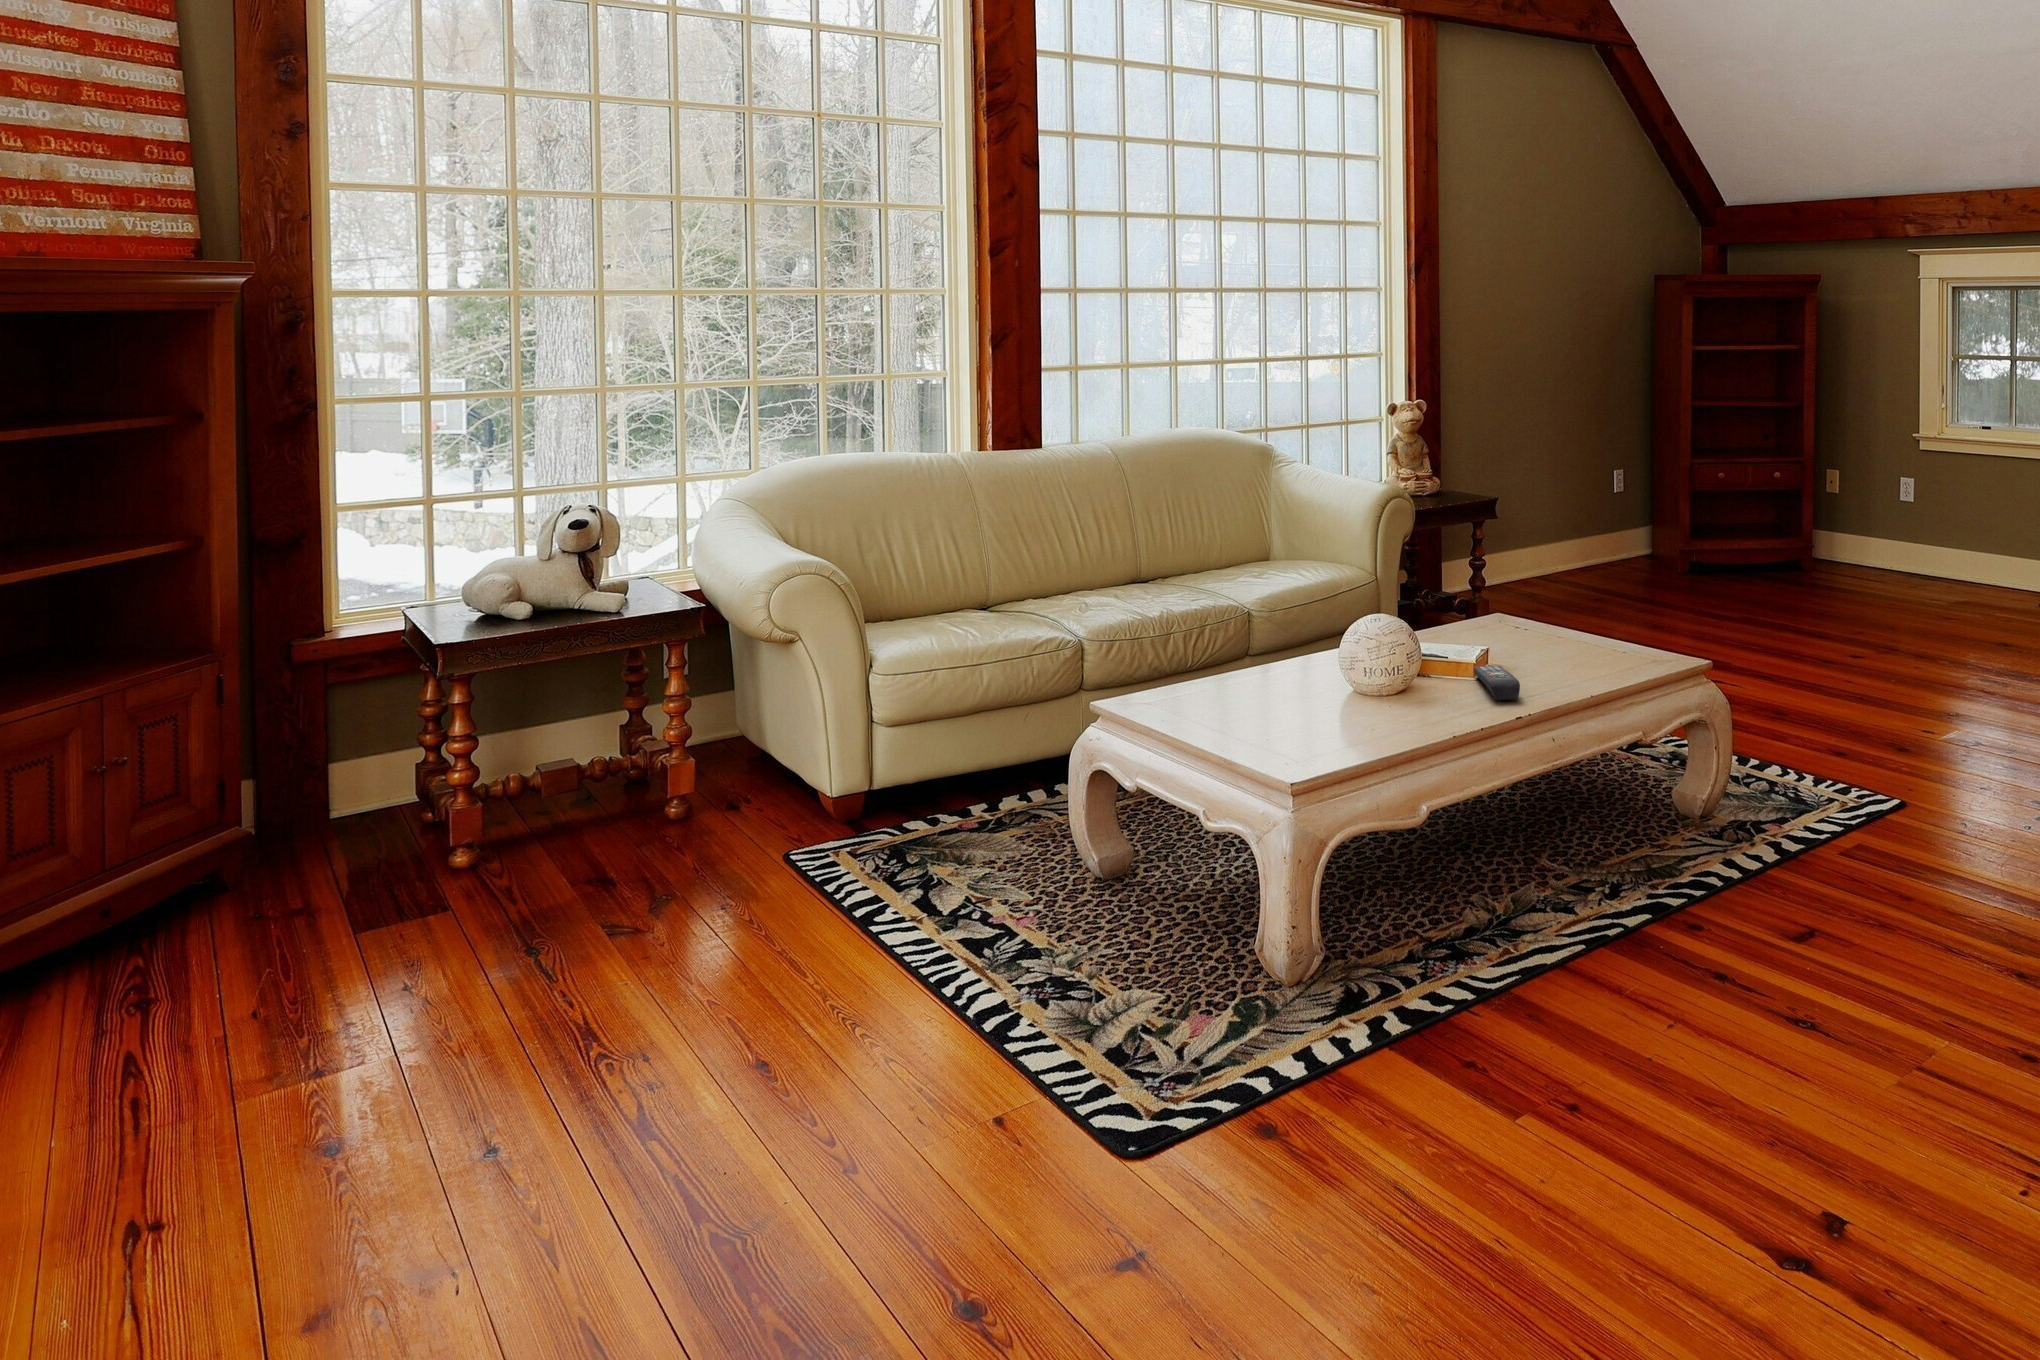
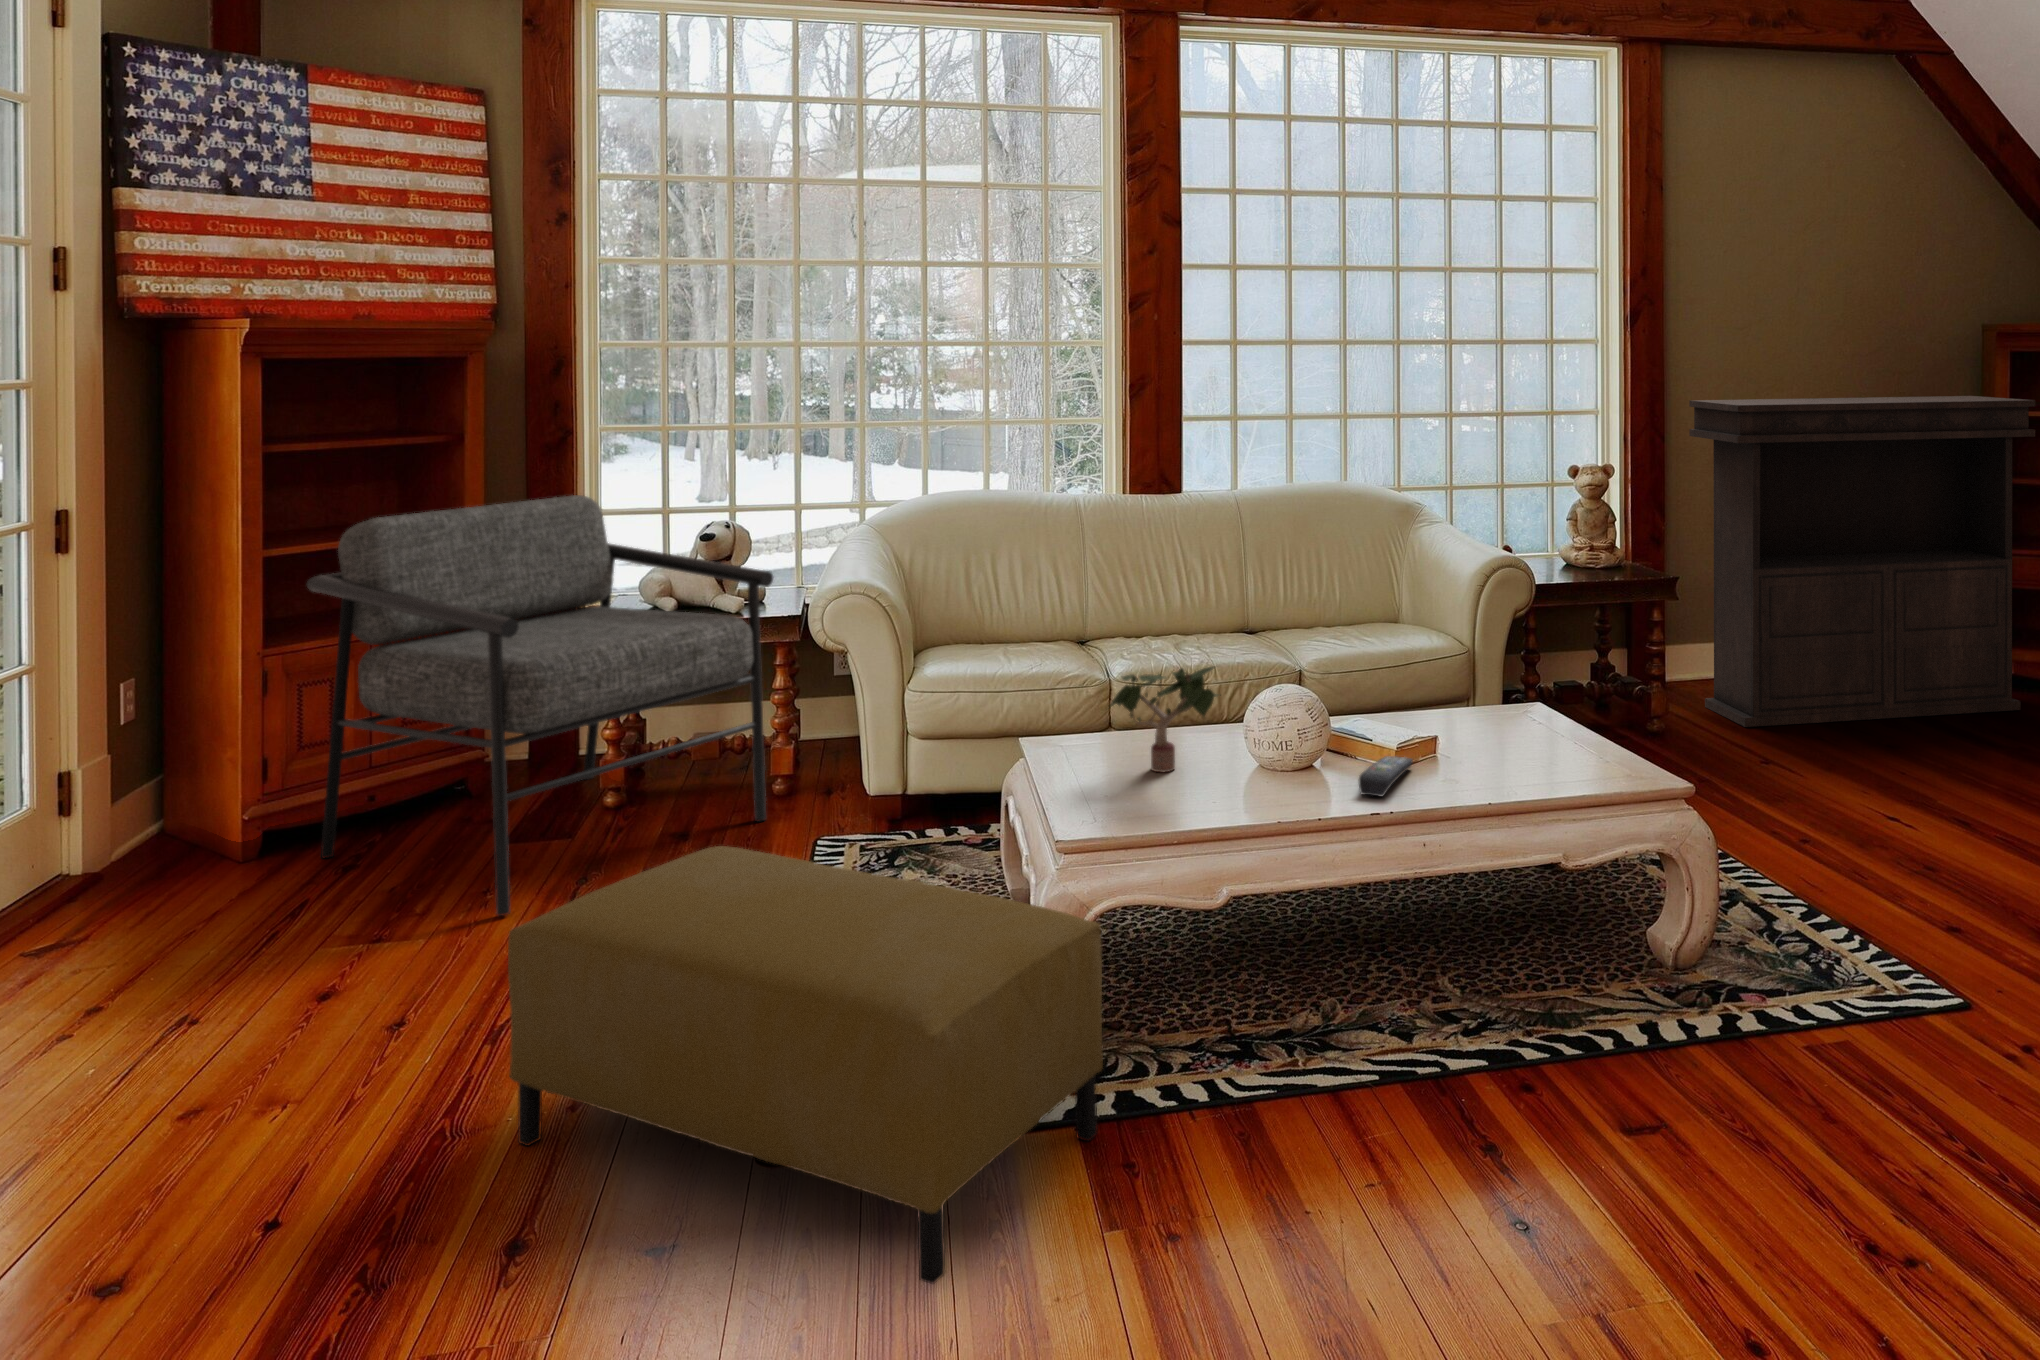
console table: none [1484,336,1737,631] -> present [1689,396,2035,727]
armchair: none [41,483,694,1003] -> present [307,495,774,916]
potted plant: none [1221,586,1387,709] -> present [1108,667,1218,772]
ottoman: none [798,836,1431,1214] -> present [508,846,1103,1284]

